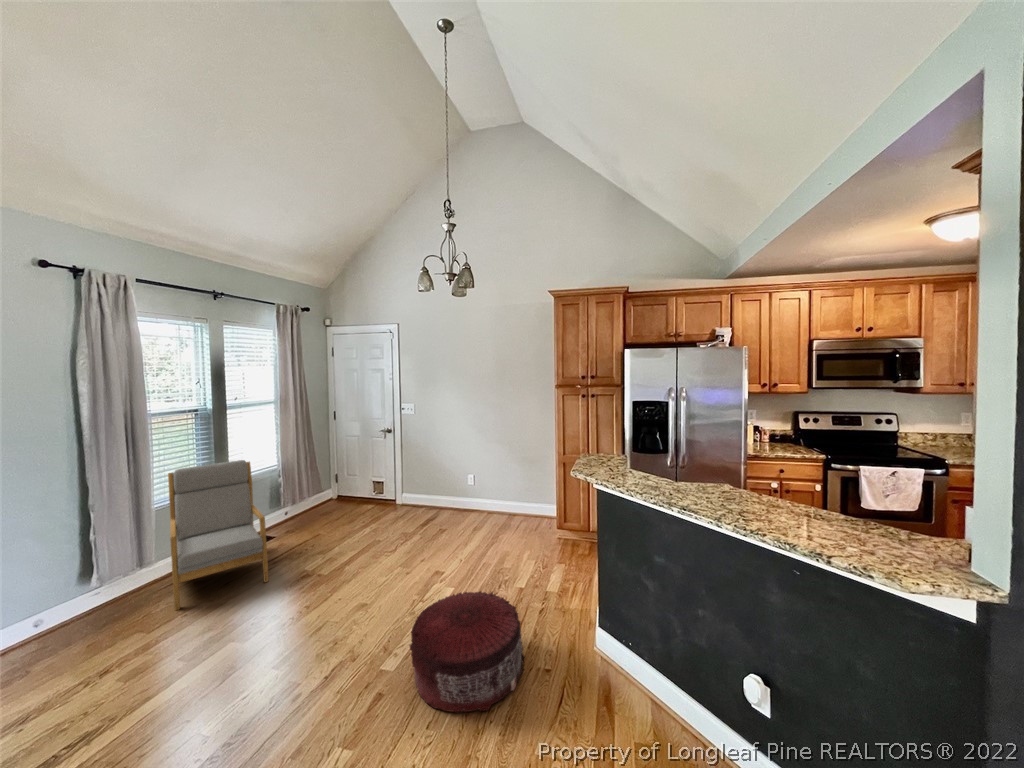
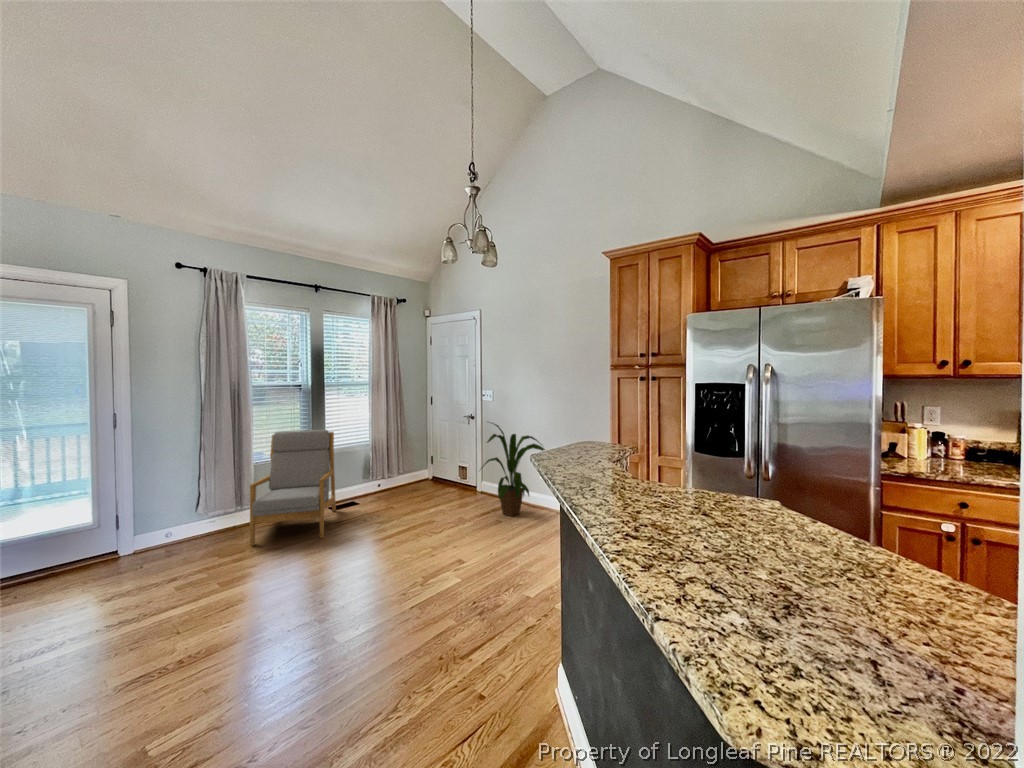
house plant: none [421,436,486,523] -> present [481,423,545,516]
pouf: present [409,591,526,712] -> none [335,580,464,716]

